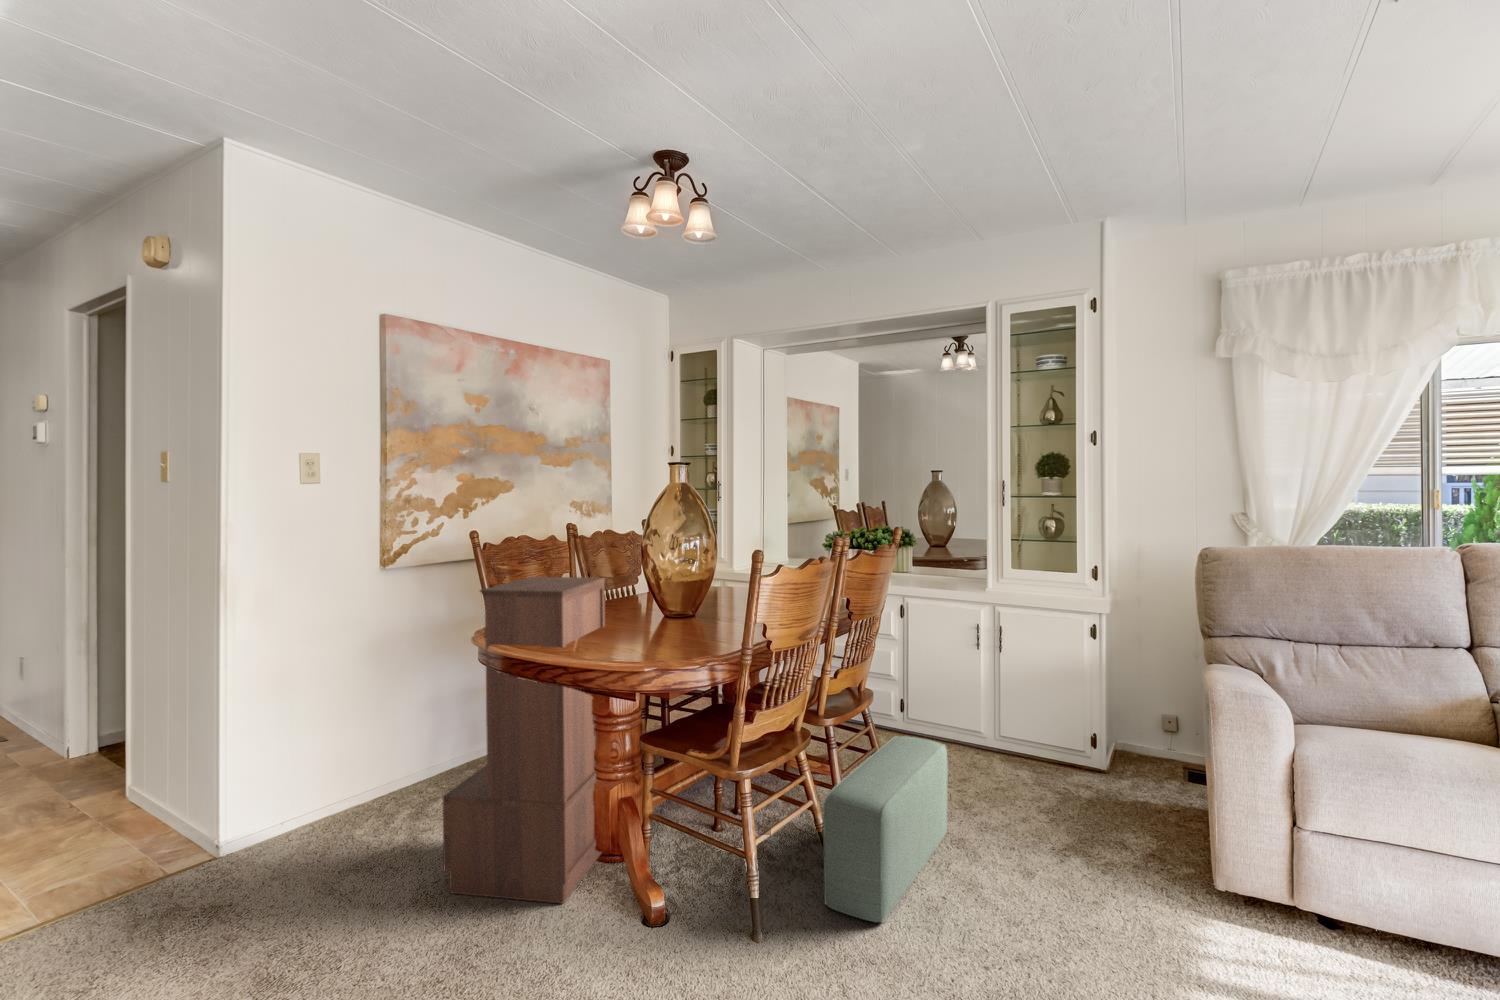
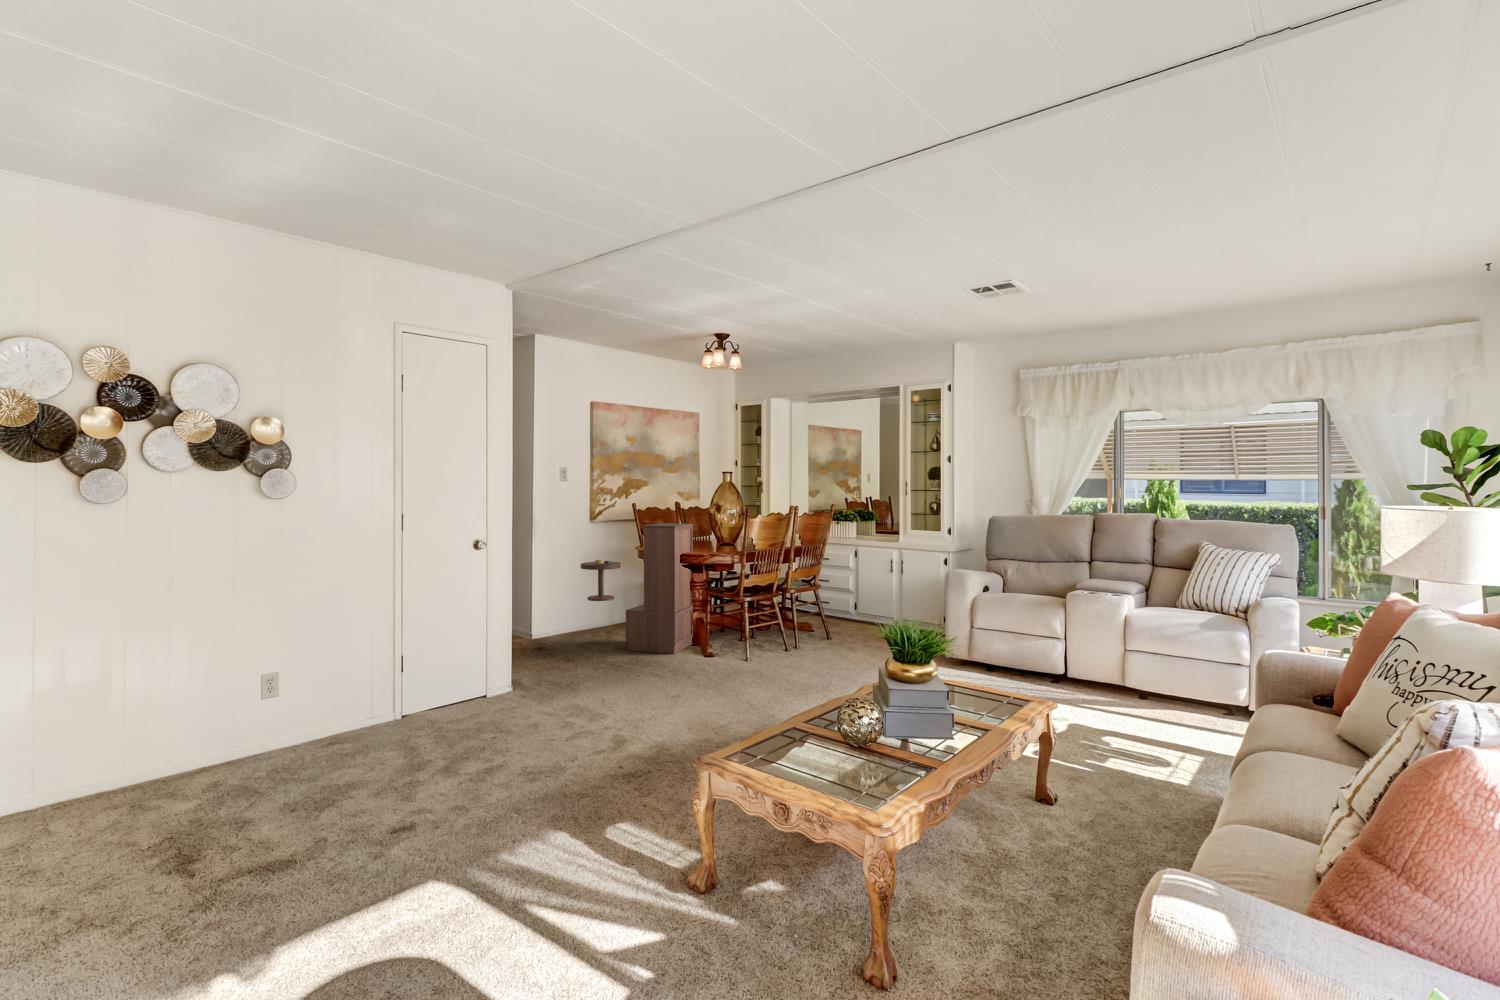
side table: none [353,651,447,815] -> present [581,560,621,601]
pouf: present [823,736,948,922] -> none [779,602,849,661]

